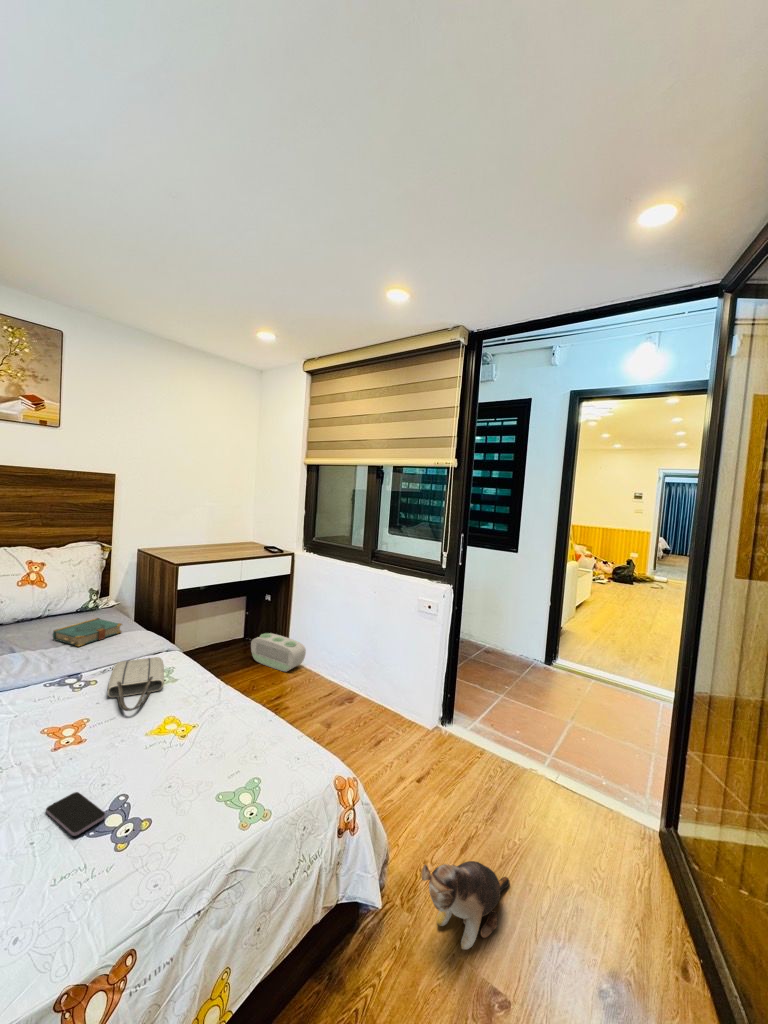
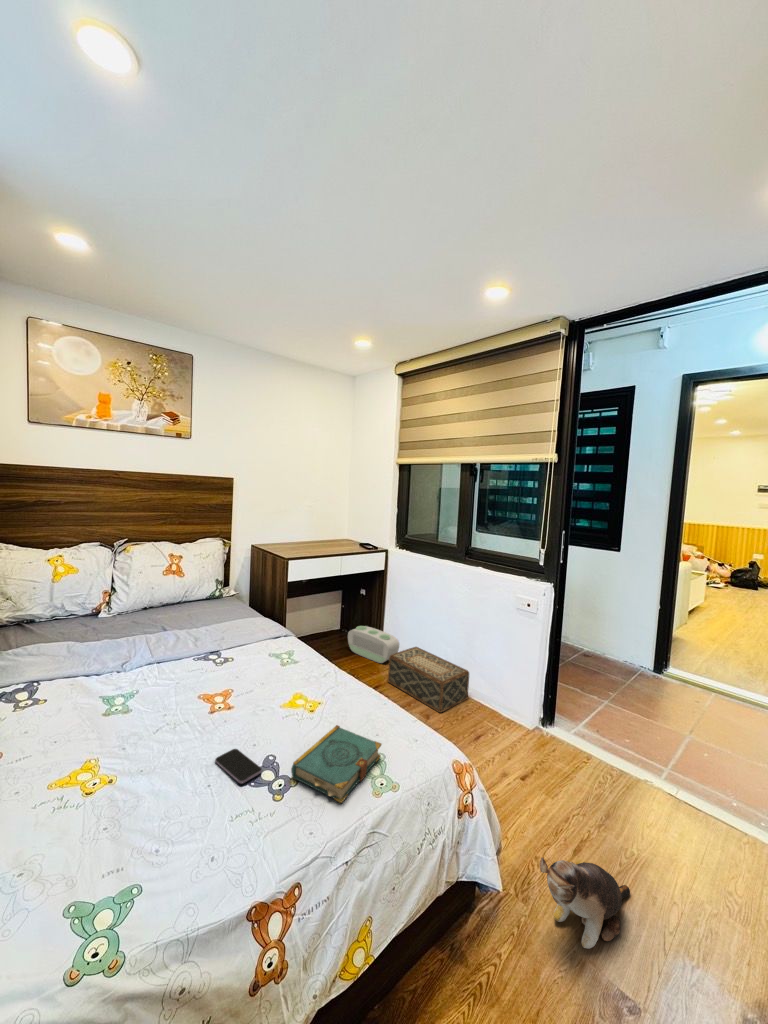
book: present [53,618,122,646] -> present [291,725,382,803]
woven basket: none [291,652,374,720] -> present [388,647,469,712]
tote bag: present [108,657,164,711] -> none [244,641,287,686]

